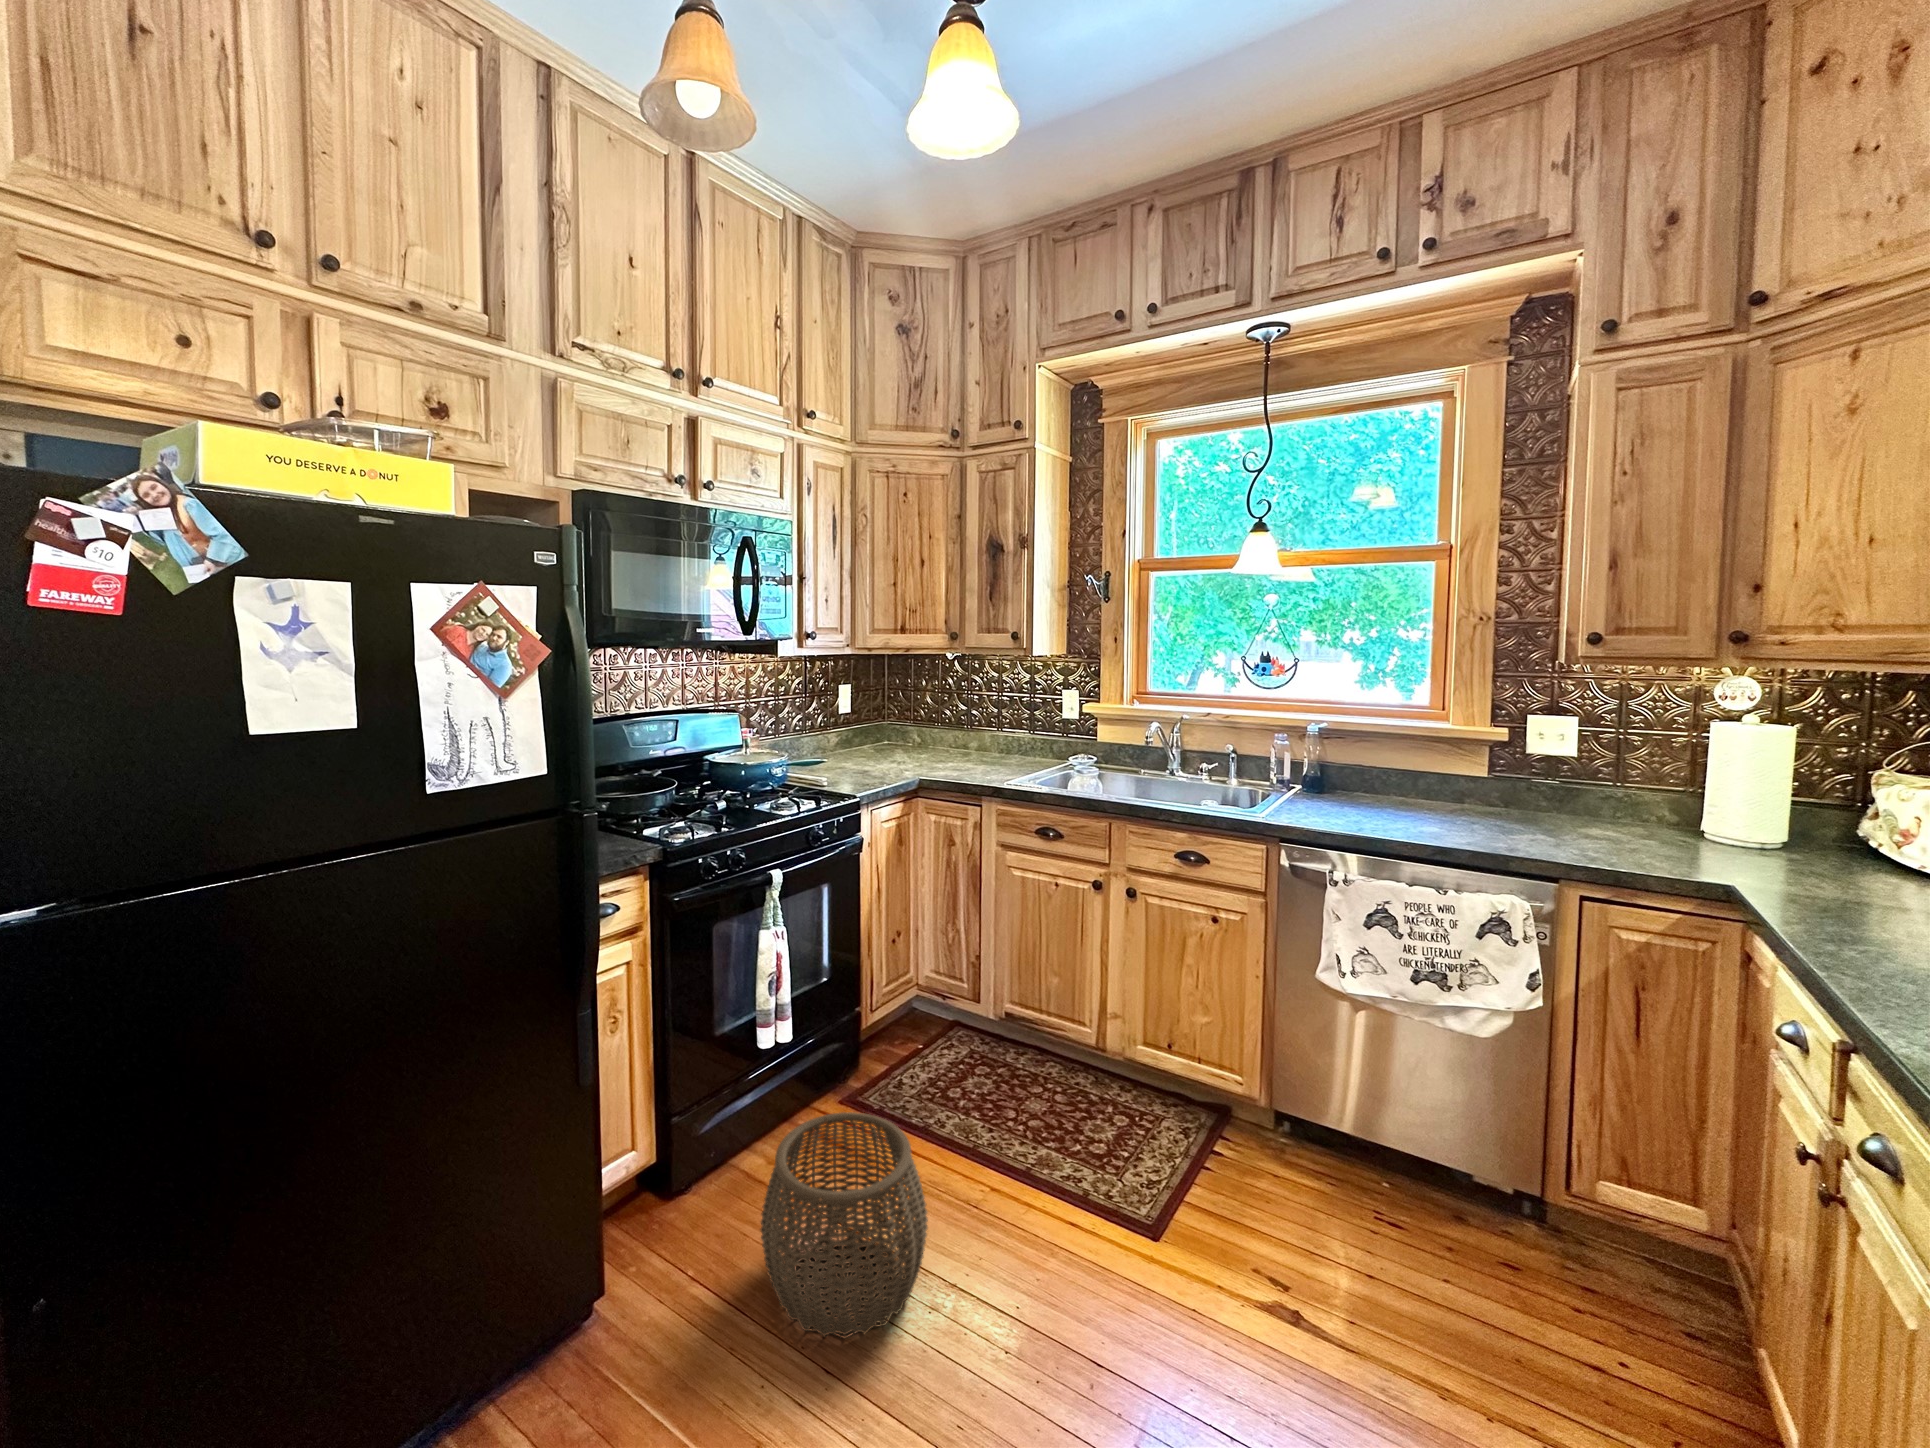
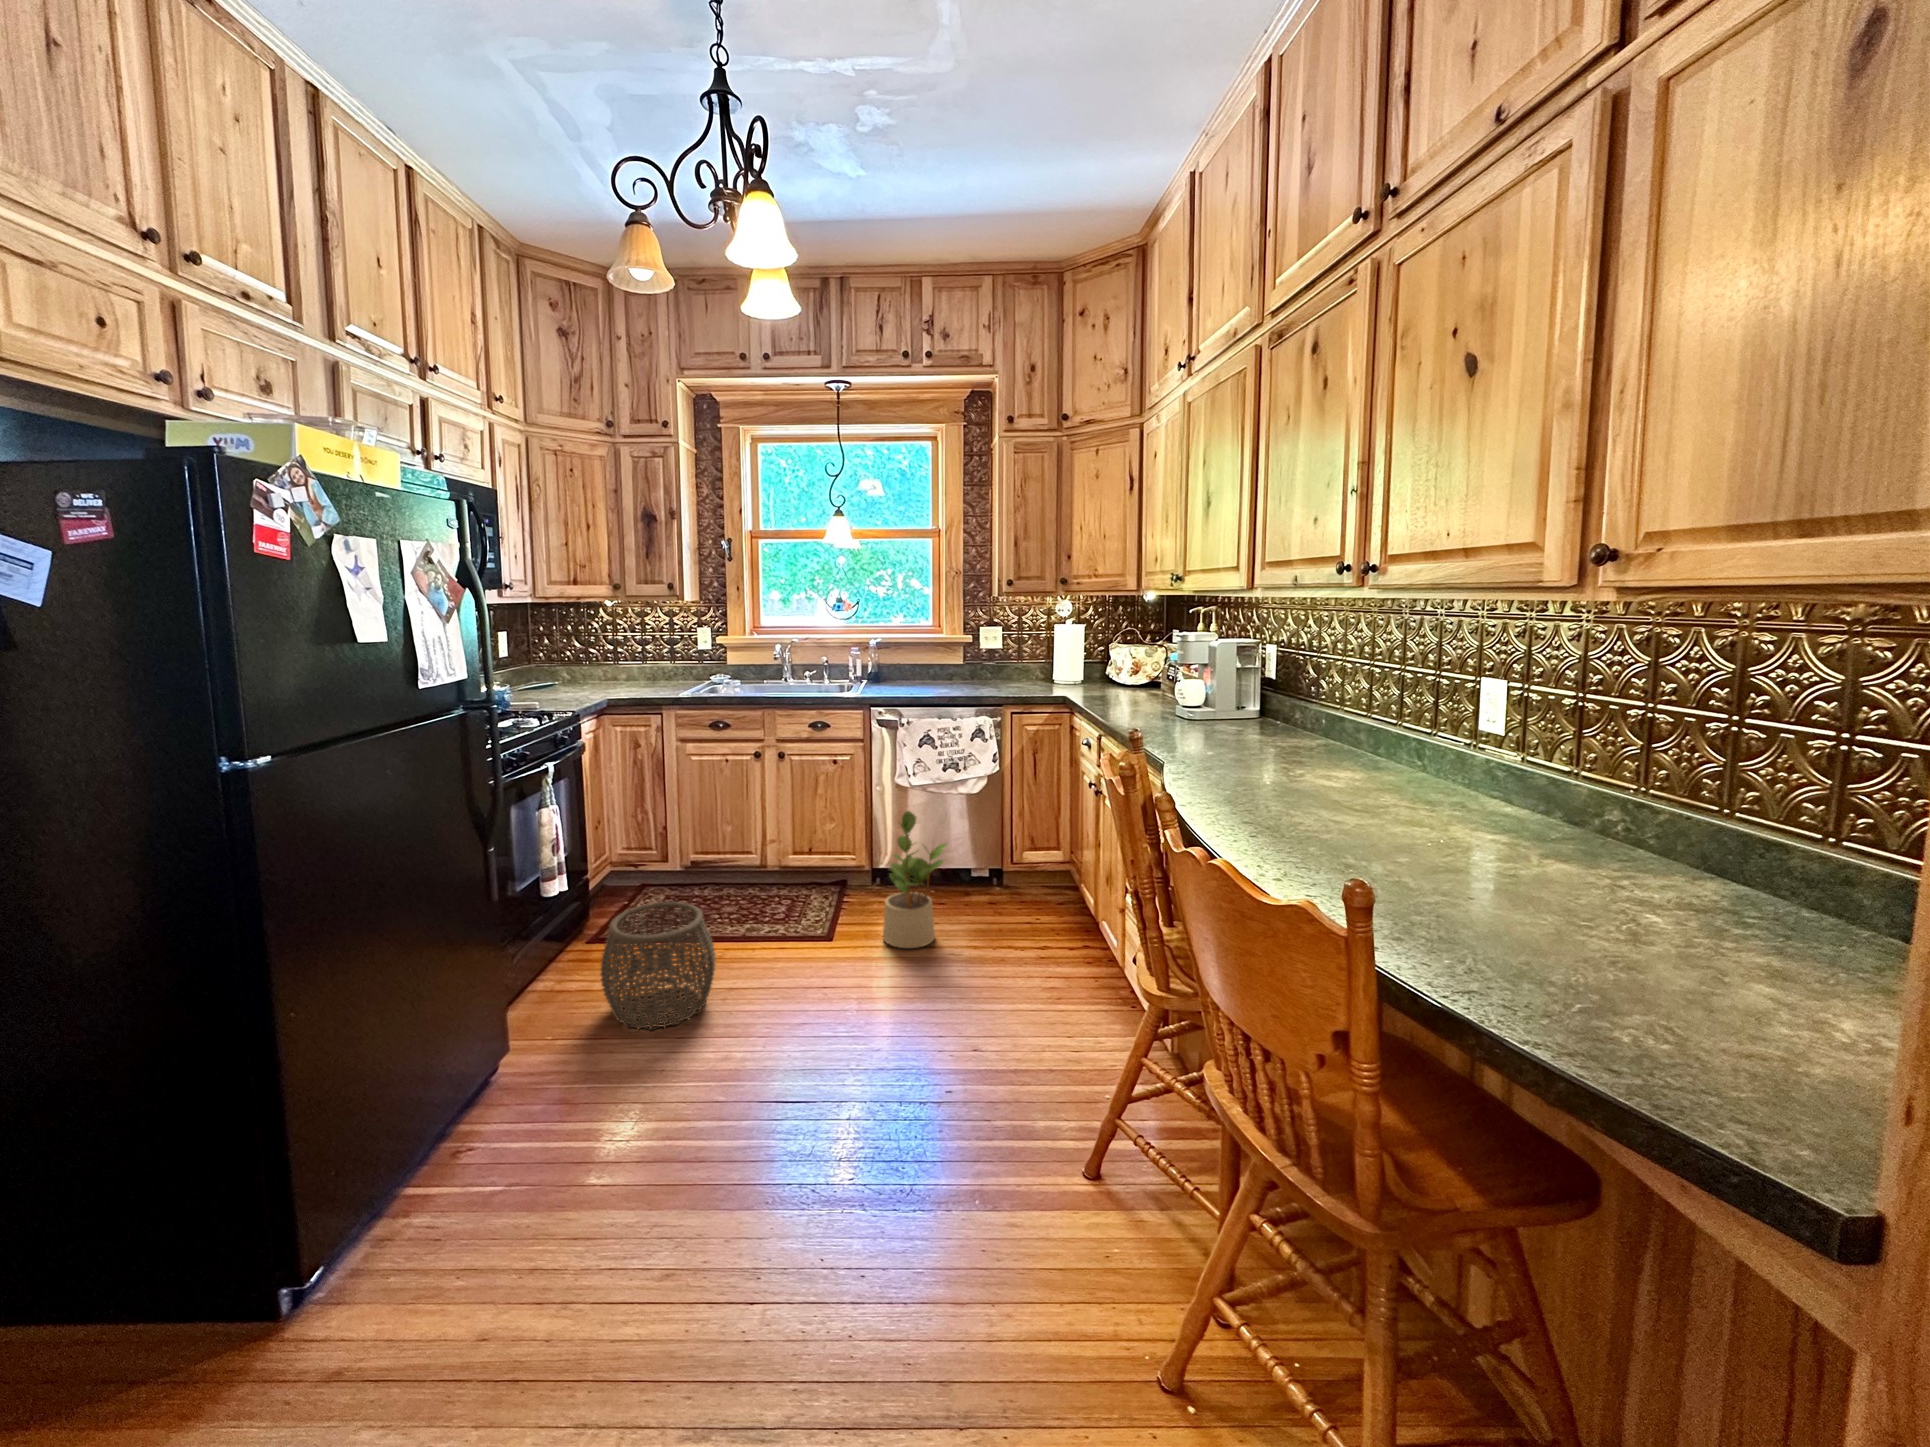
potted plant: none [1246,1068,1392,1339] -> present [883,811,947,948]

